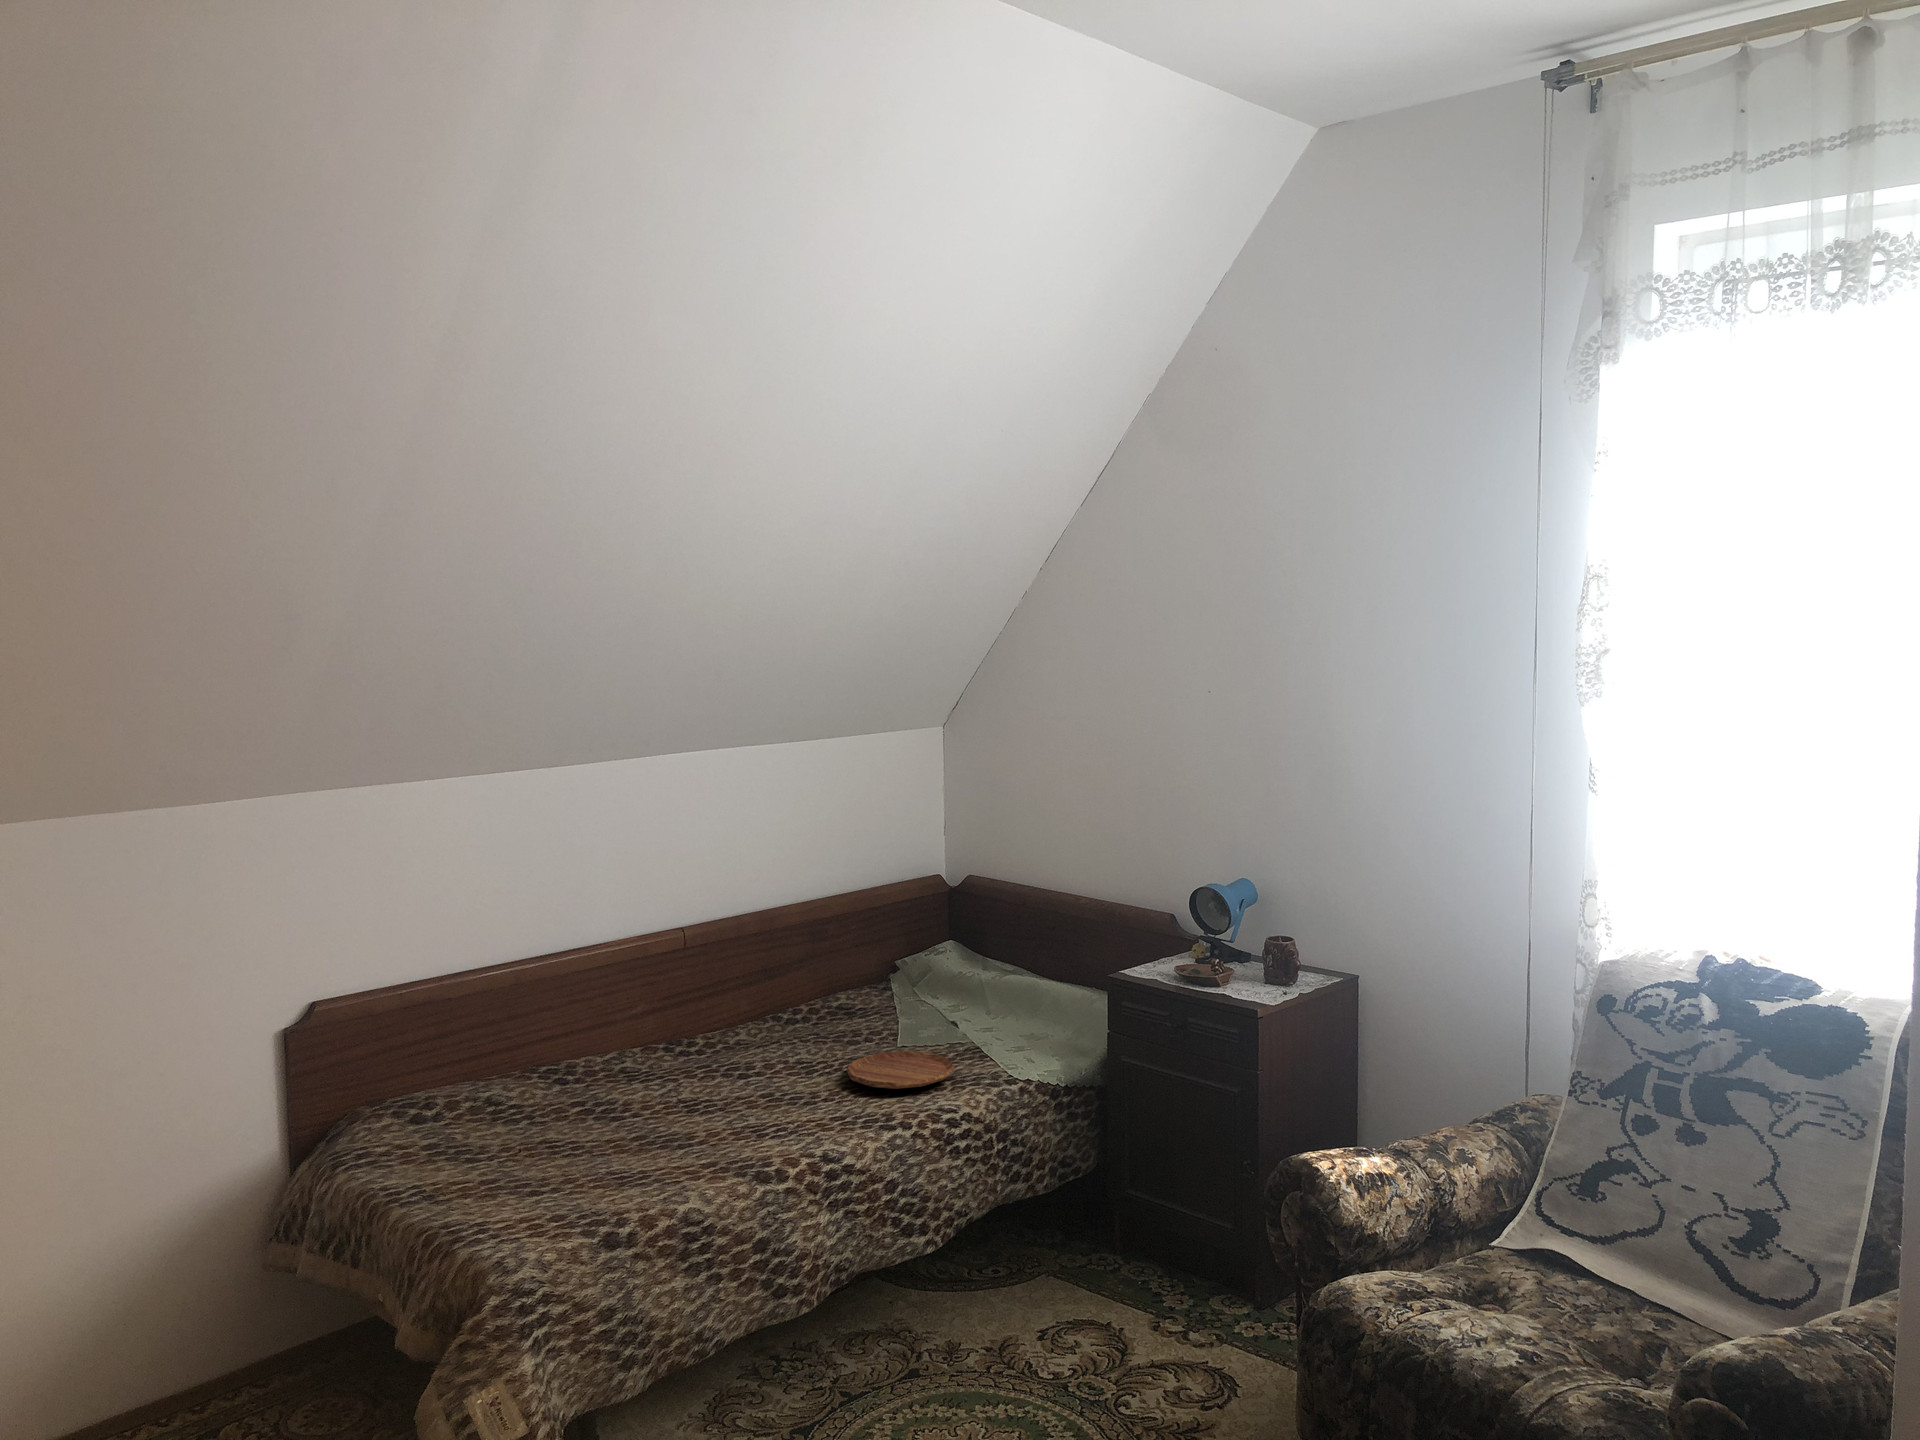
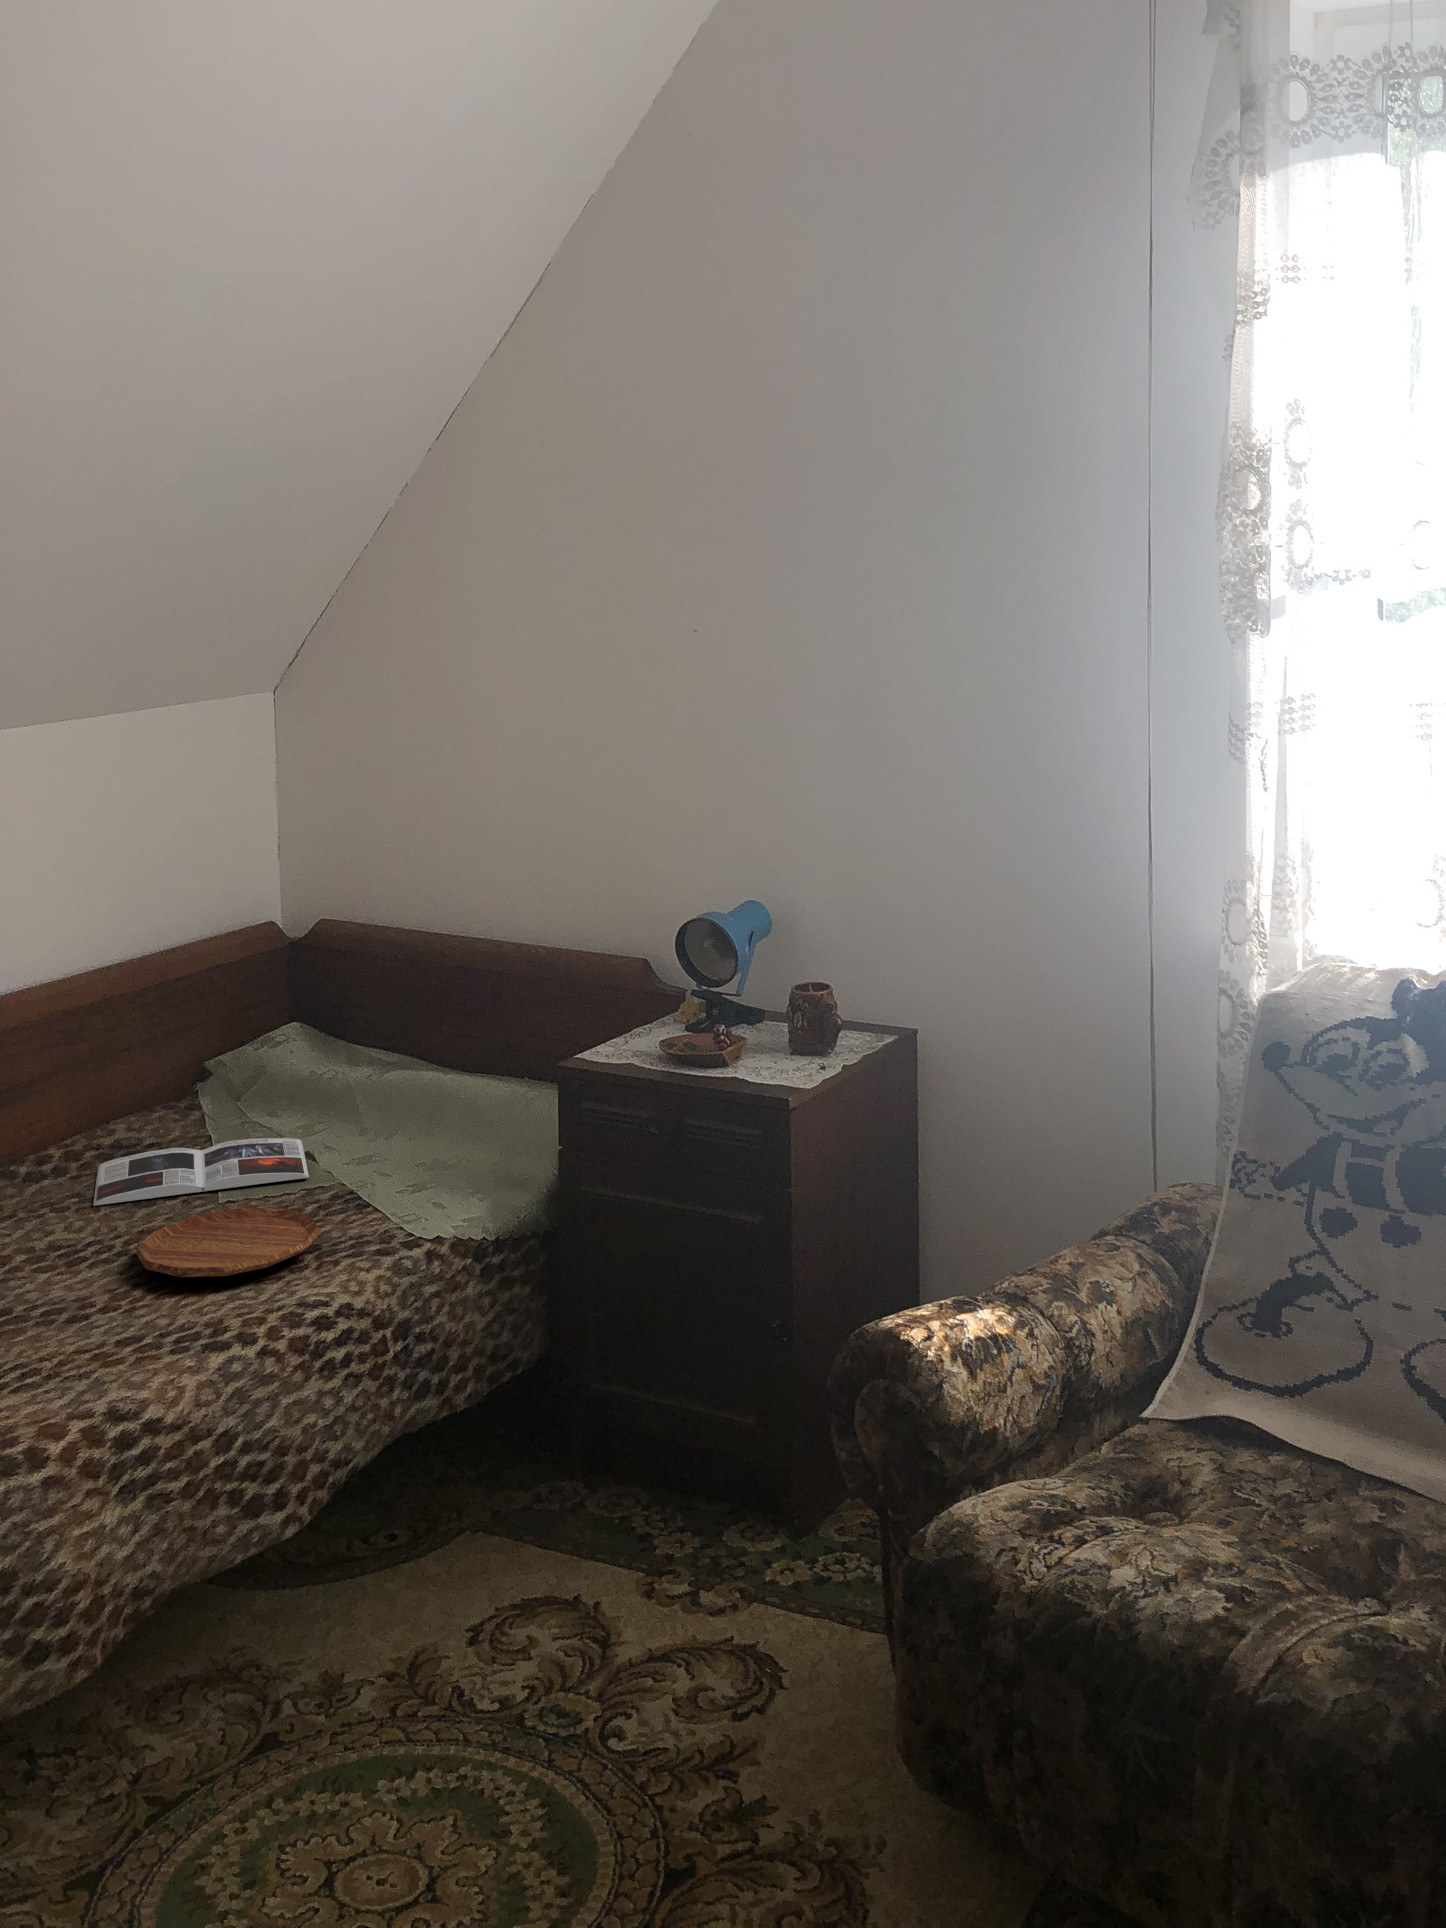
magazine: none [826,1013,952,1043] -> present [93,1138,309,1206]

